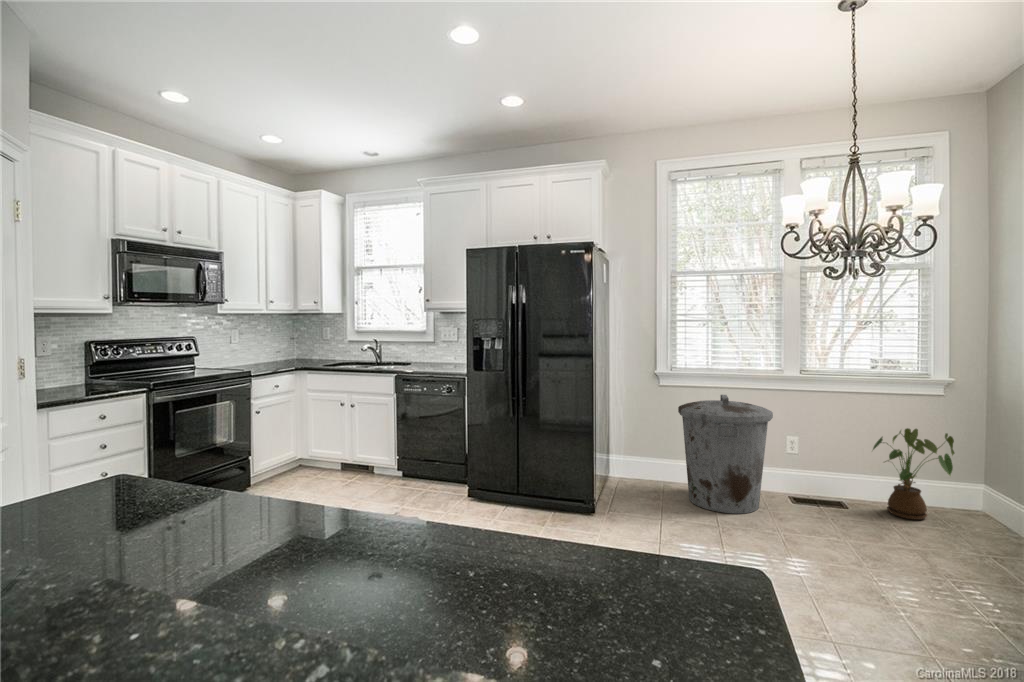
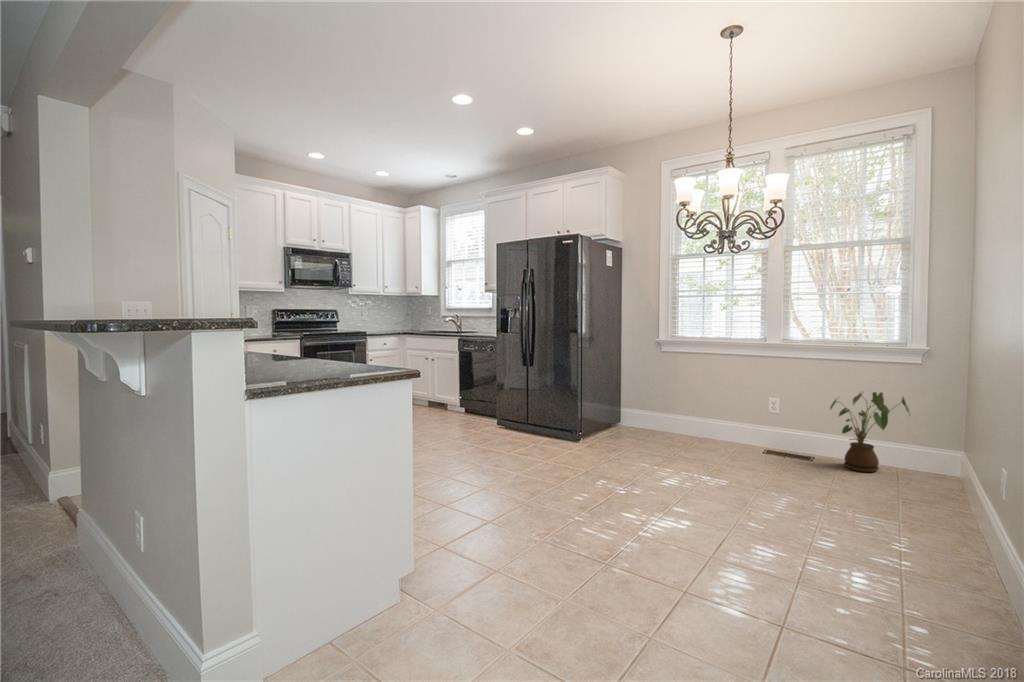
trash can: present [678,395,773,514] -> none [662,358,740,454]

